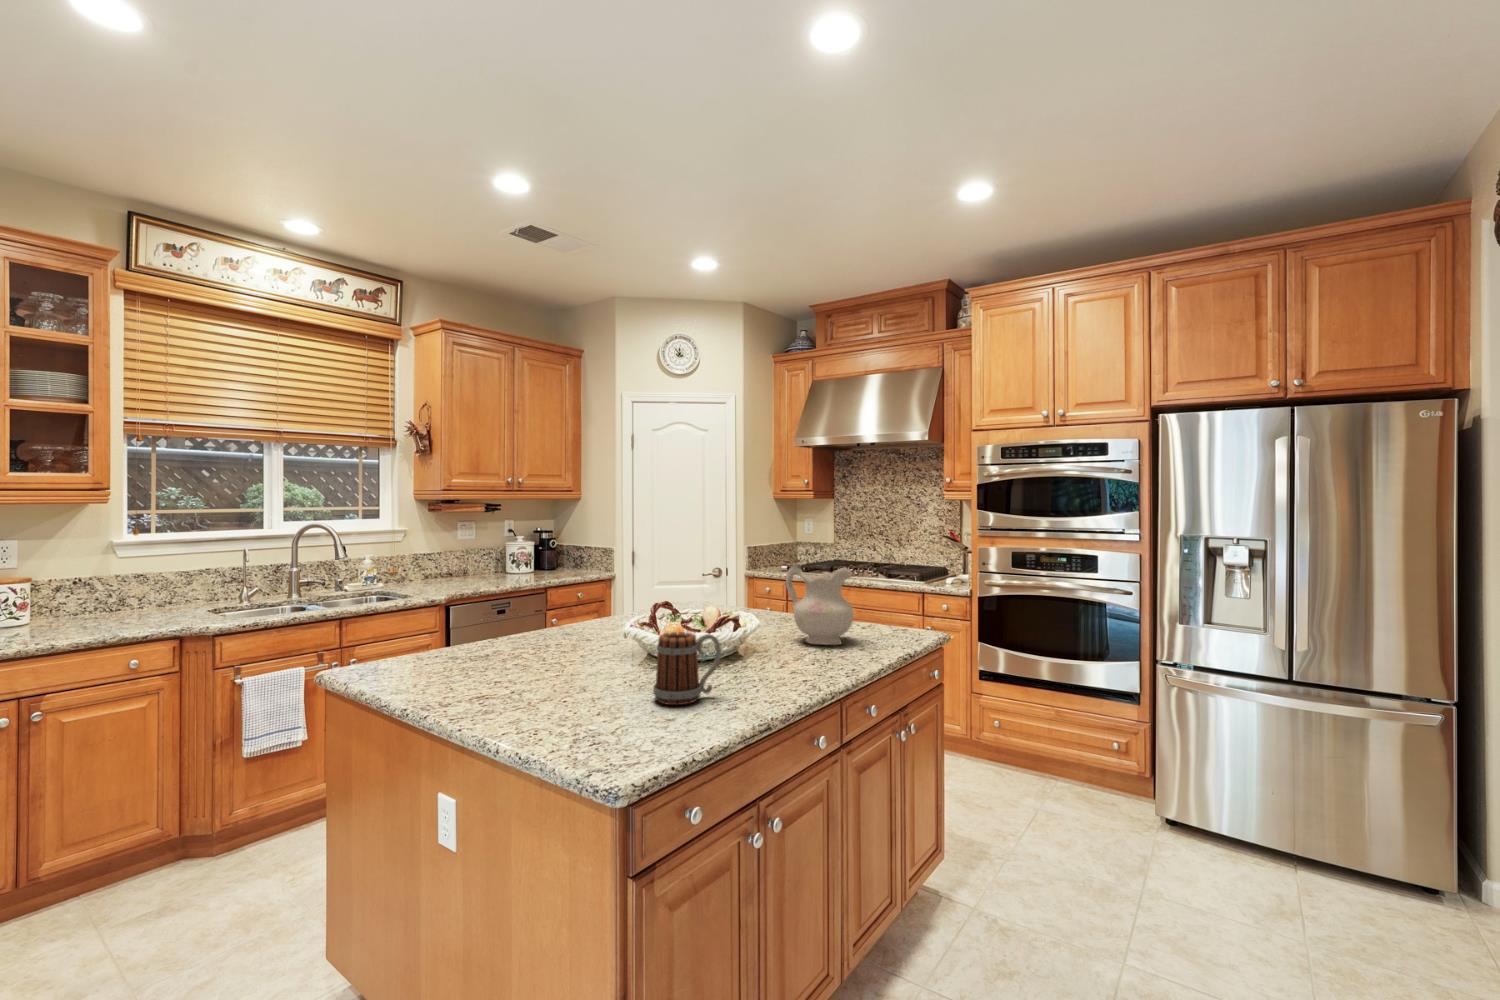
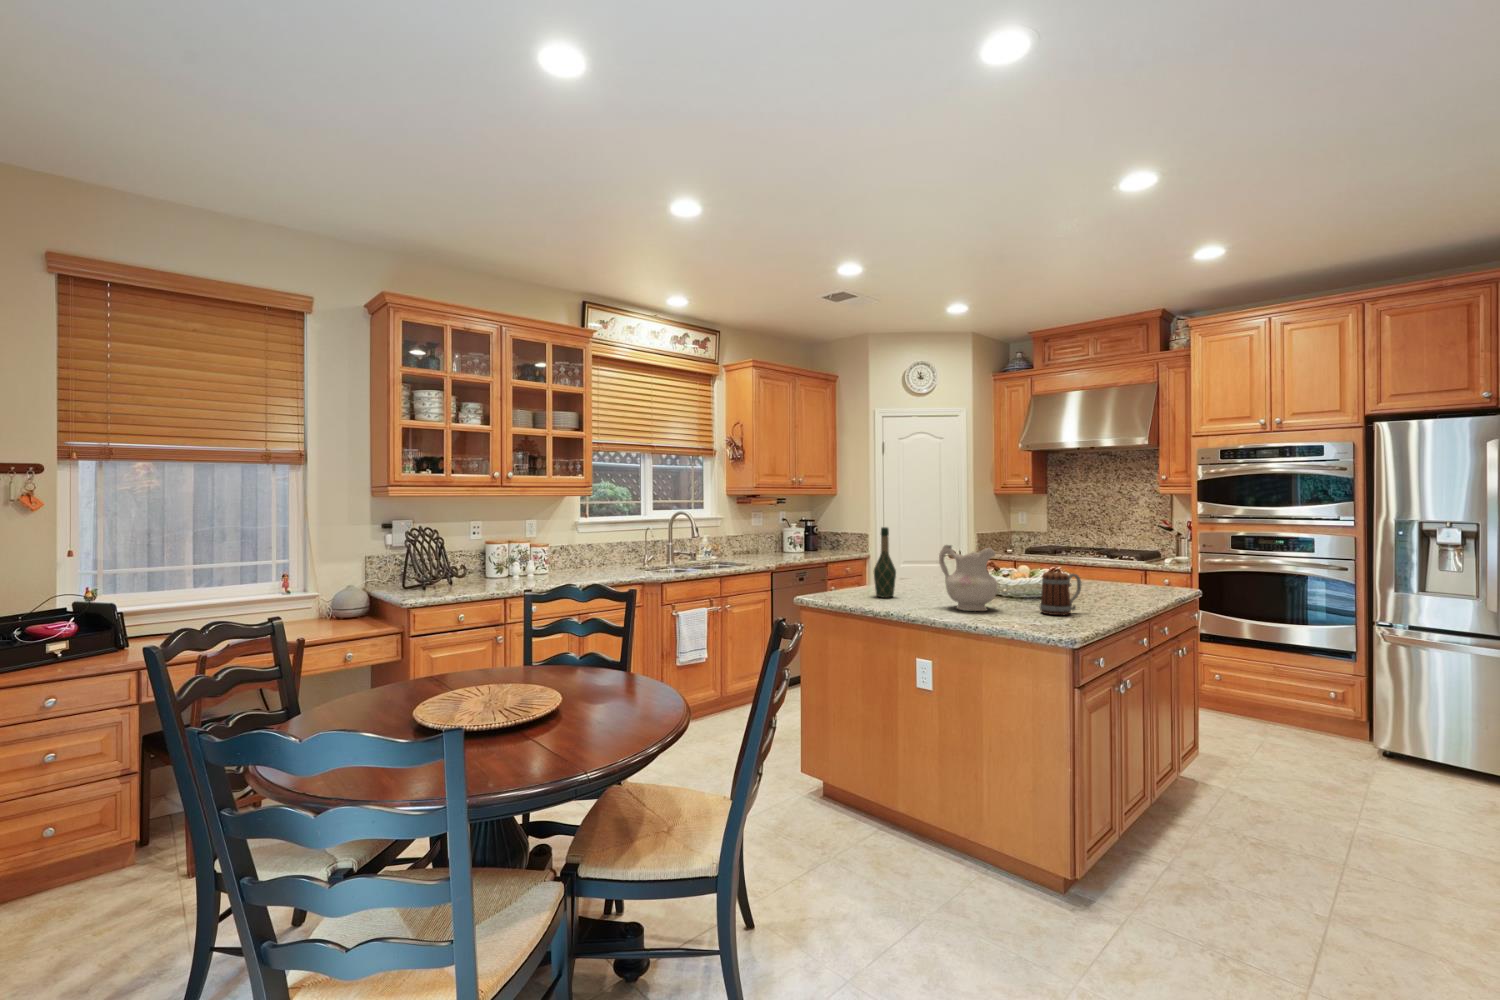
wine bottle: none [448,557,485,668] -> present [874,527,896,598]
ceramic pitcher: present [786,564,854,645] -> present [939,545,998,611]

